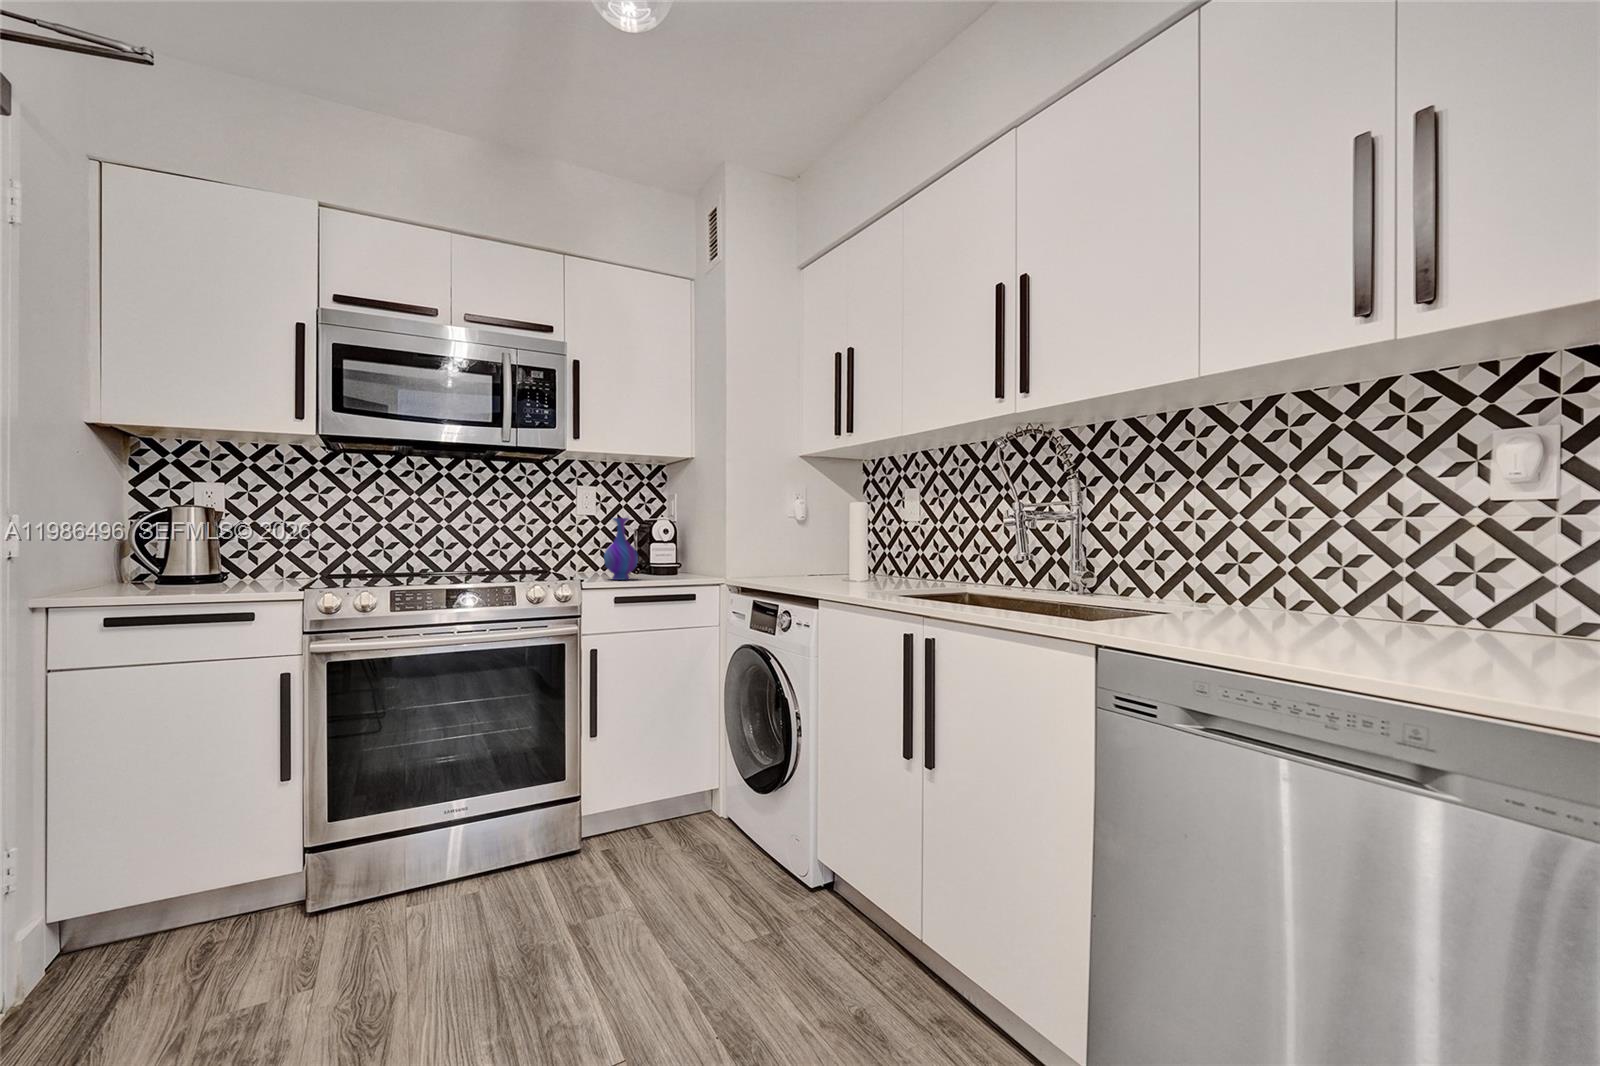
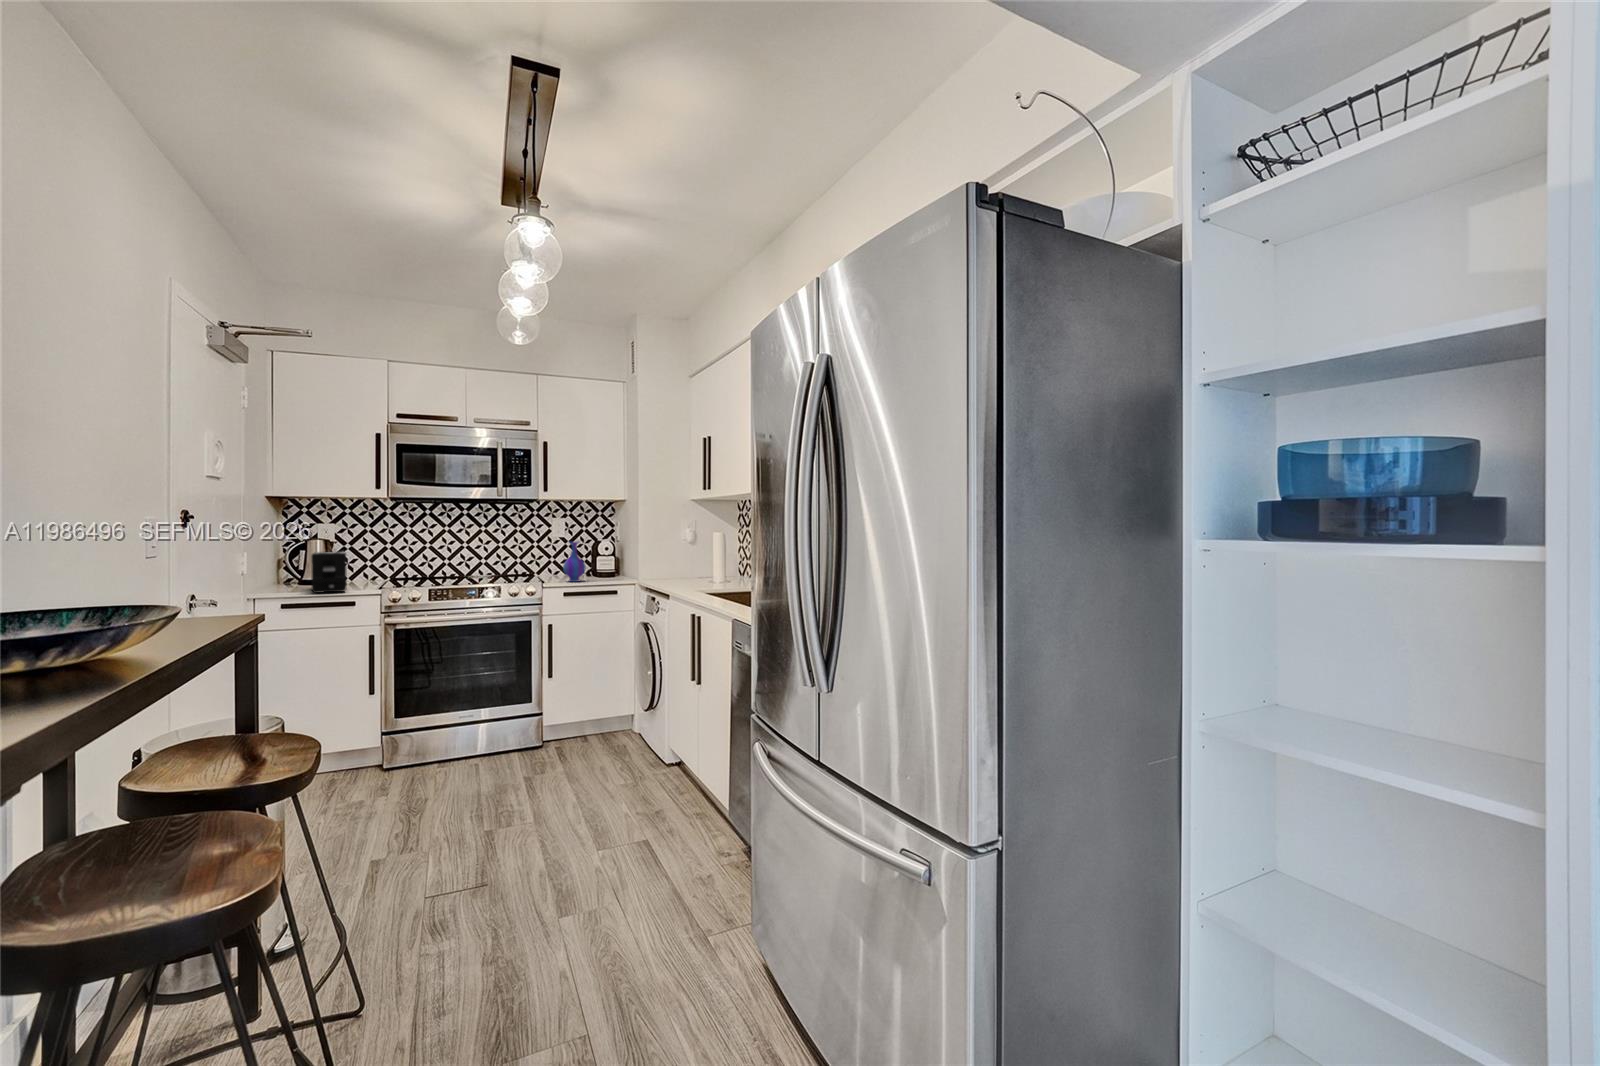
toaster: none [167,524,241,597] -> present [311,551,347,593]

